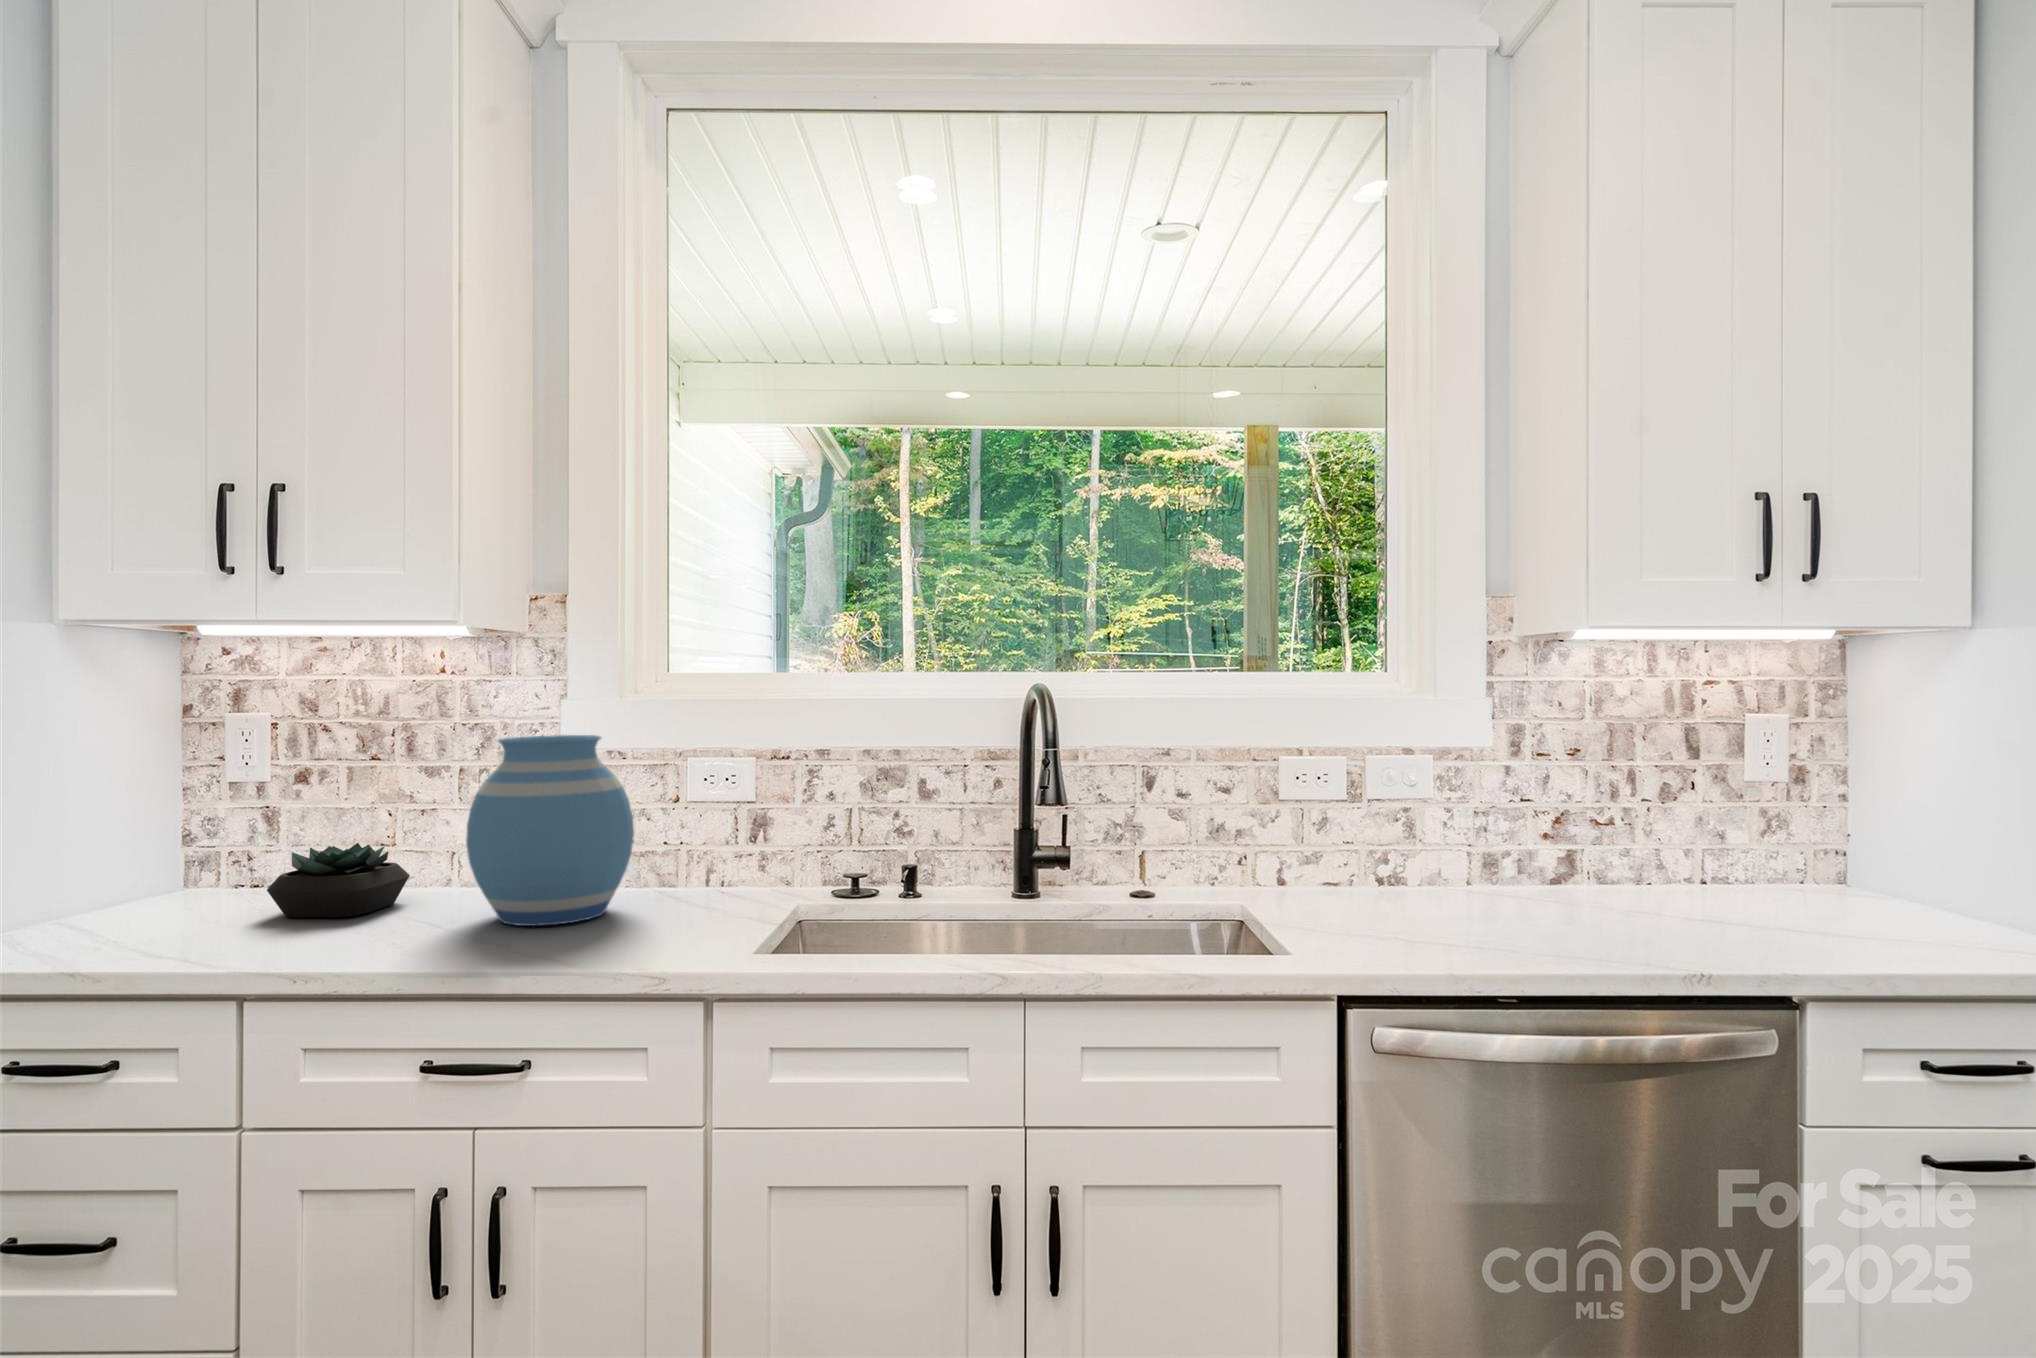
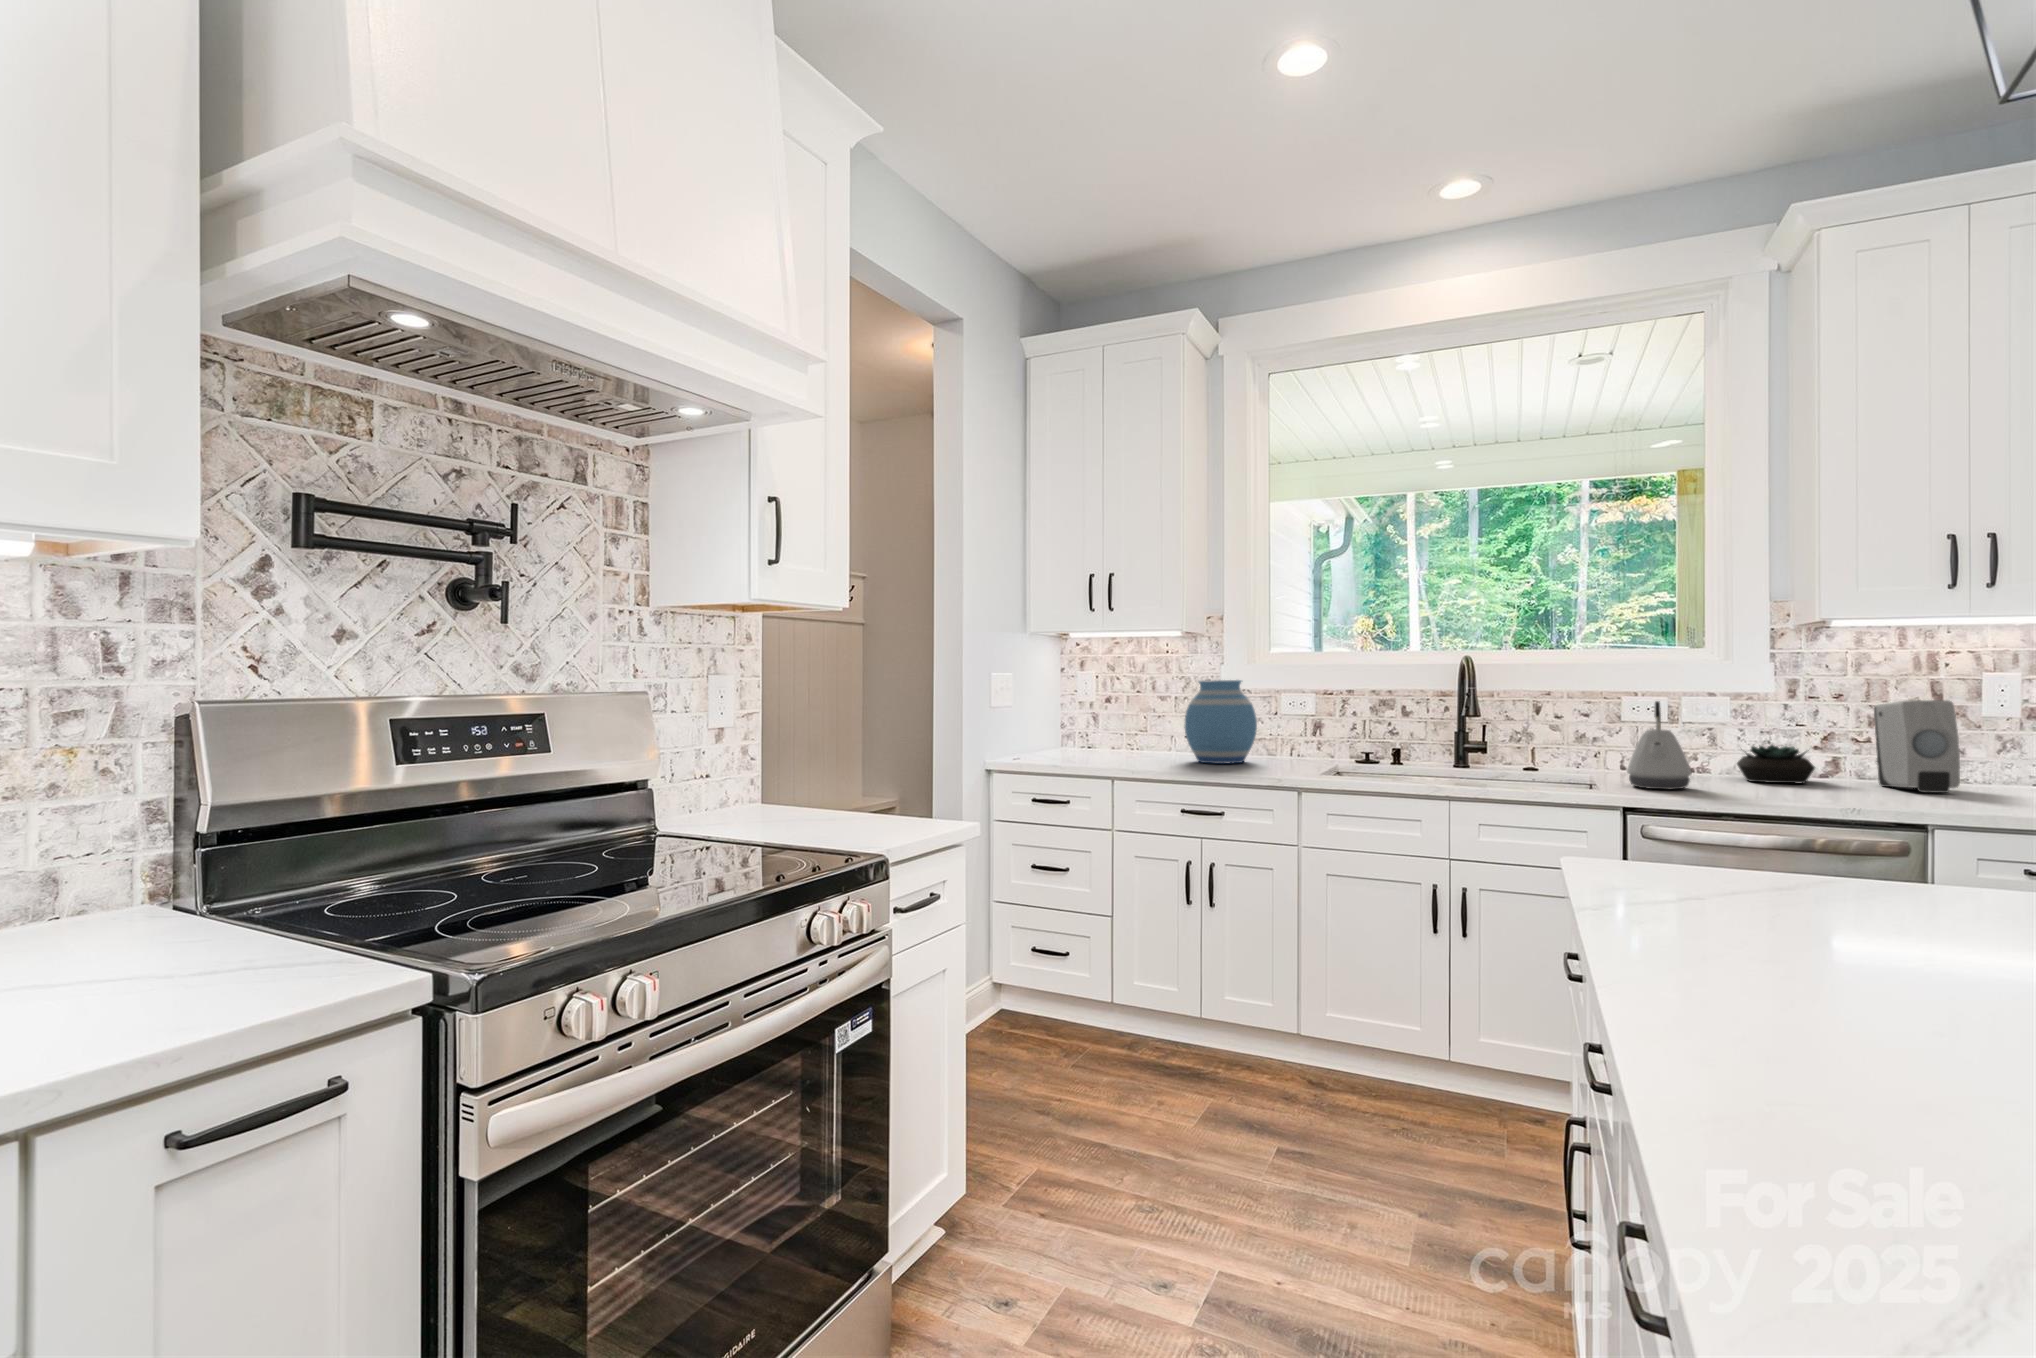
soap dispenser: none [1633,764,1766,916] -> present [1874,700,1960,793]
kettle: none [1330,778,1436,947] -> present [1627,701,1692,789]
succulent plant: present [267,843,410,917] -> present [1737,745,1815,783]

